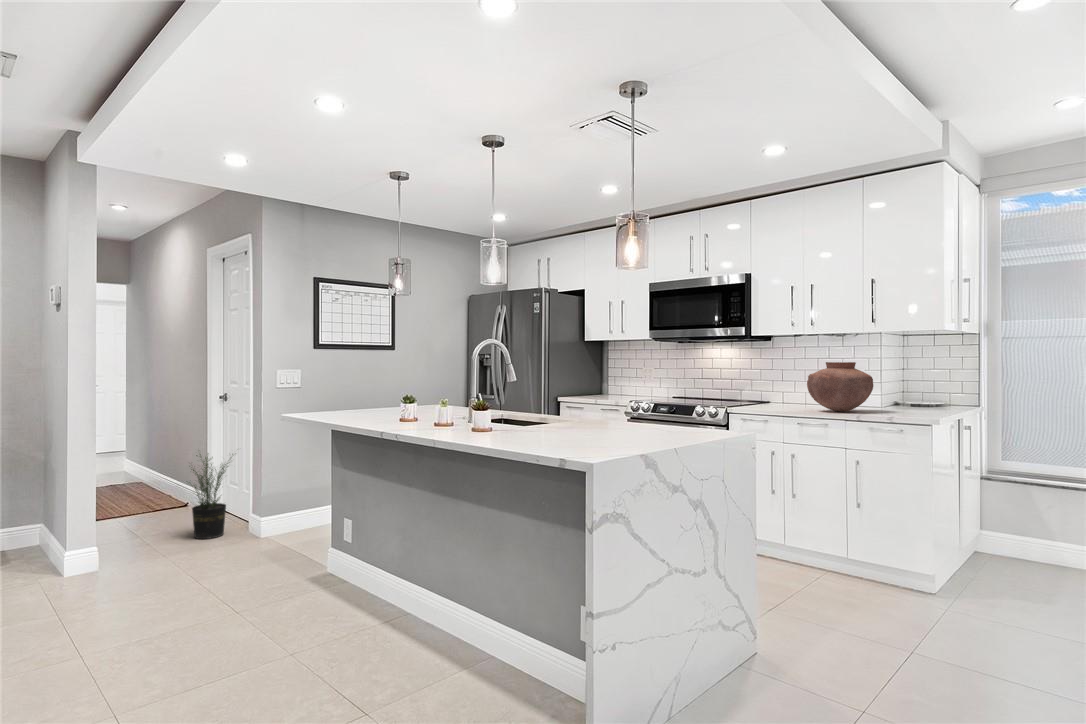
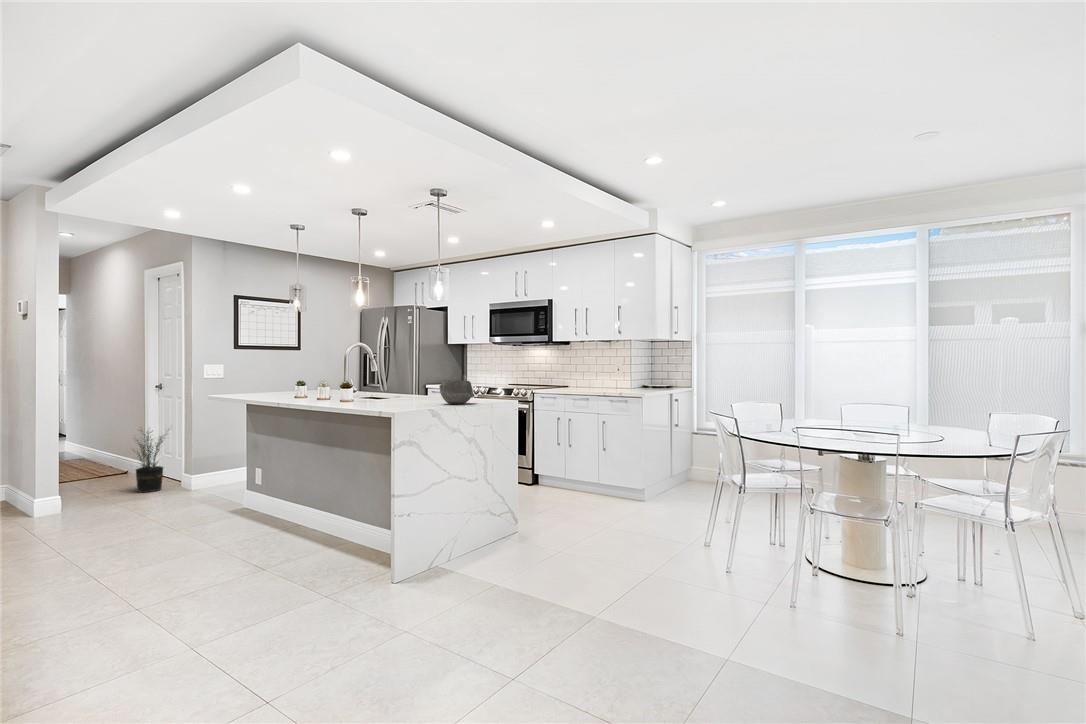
vase: present [807,362,873,412] -> none [577,359,616,391]
bowl: none [643,398,703,440] -> present [439,380,474,404]

